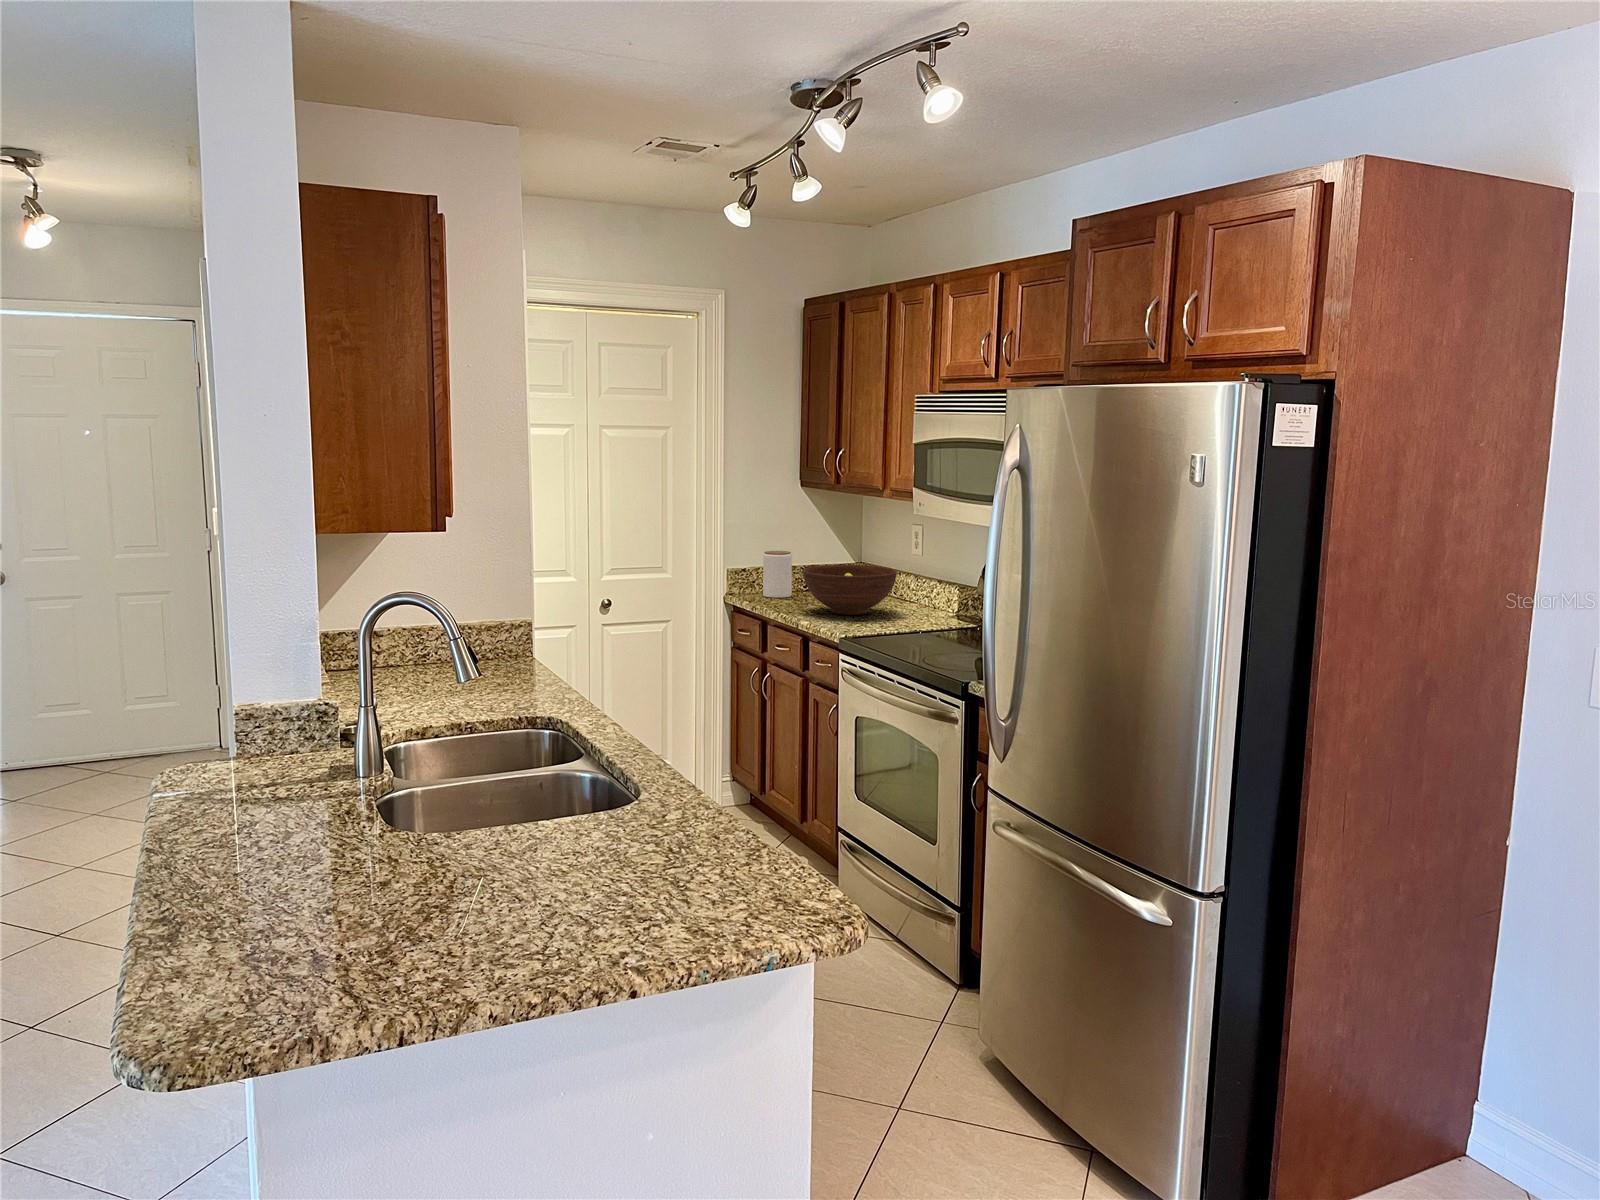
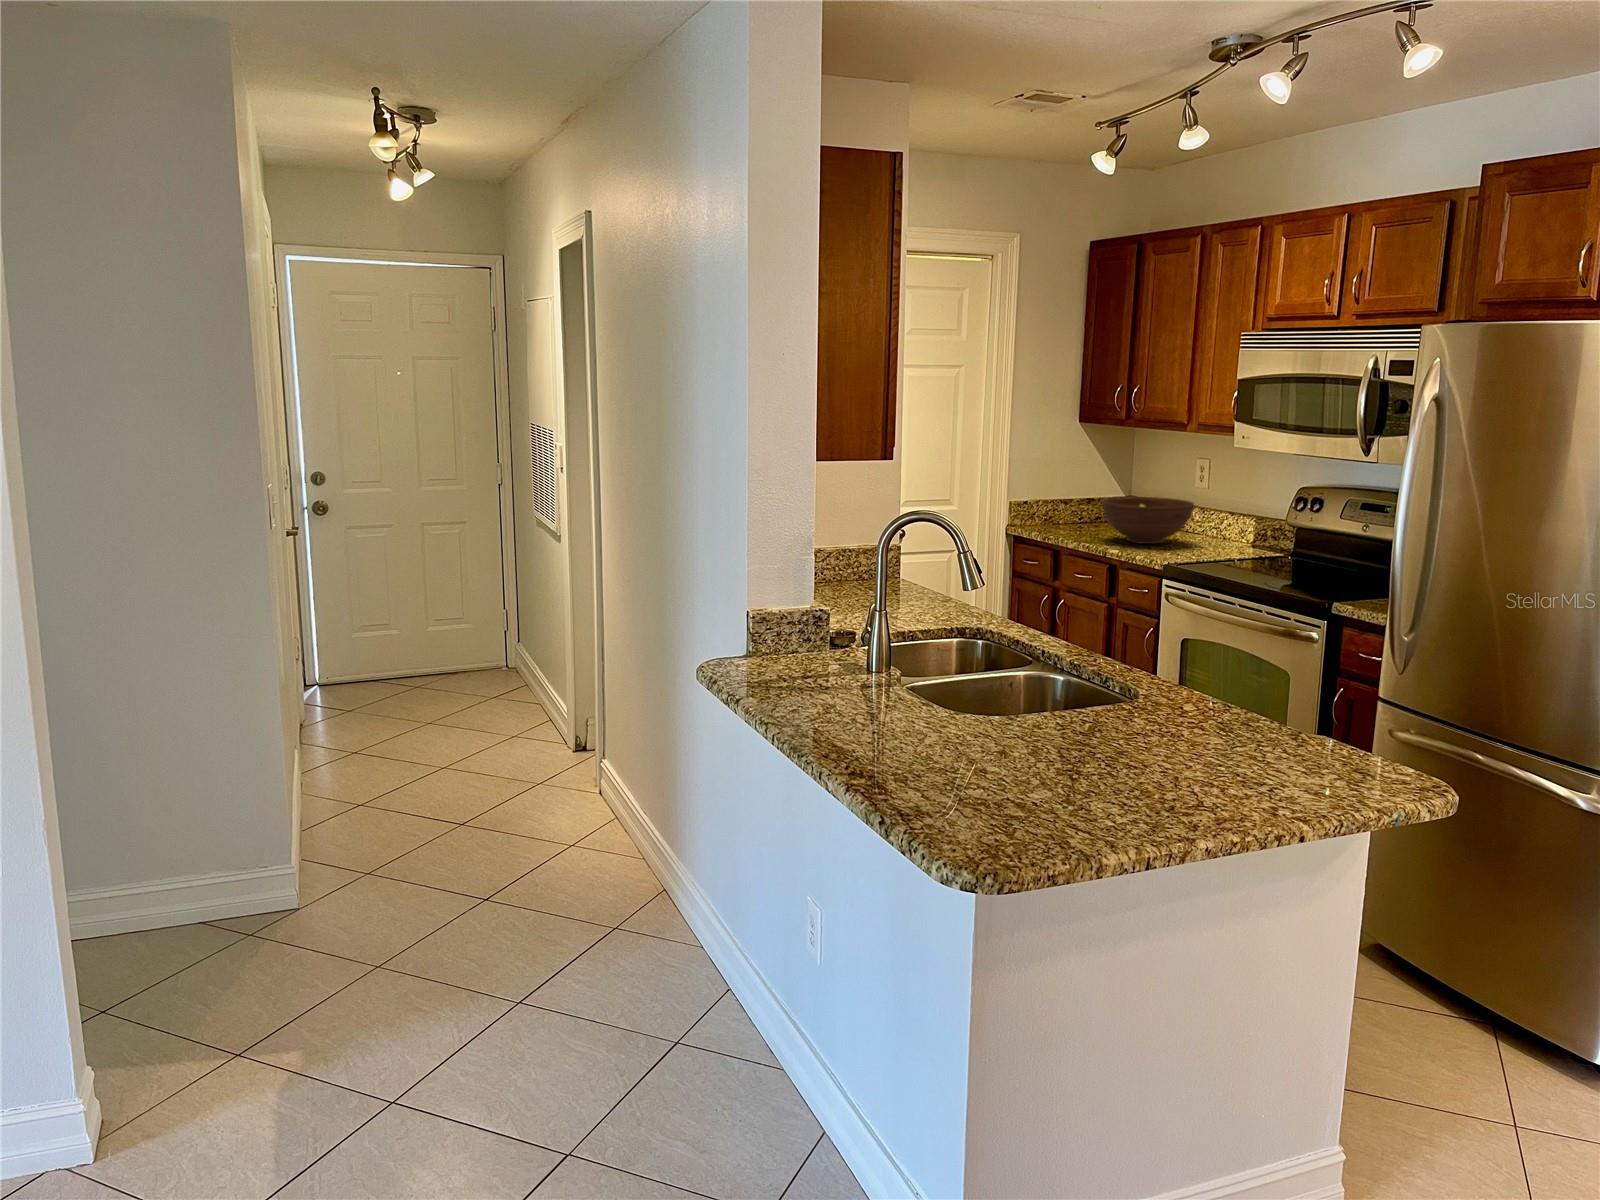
jar: present [763,551,792,598] -> none [1046,484,1075,528]

